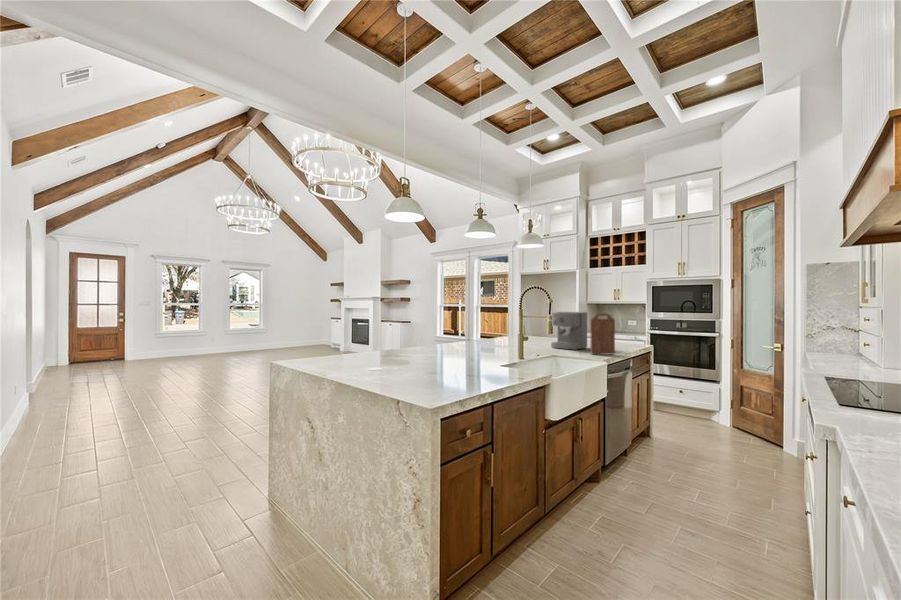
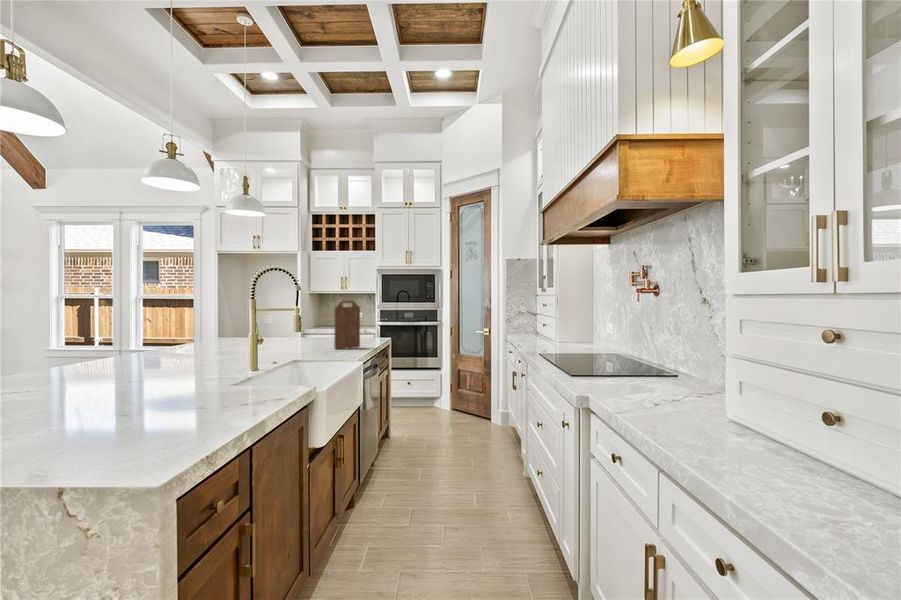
coffee maker: present [551,312,587,350] -> none [282,301,325,347]

